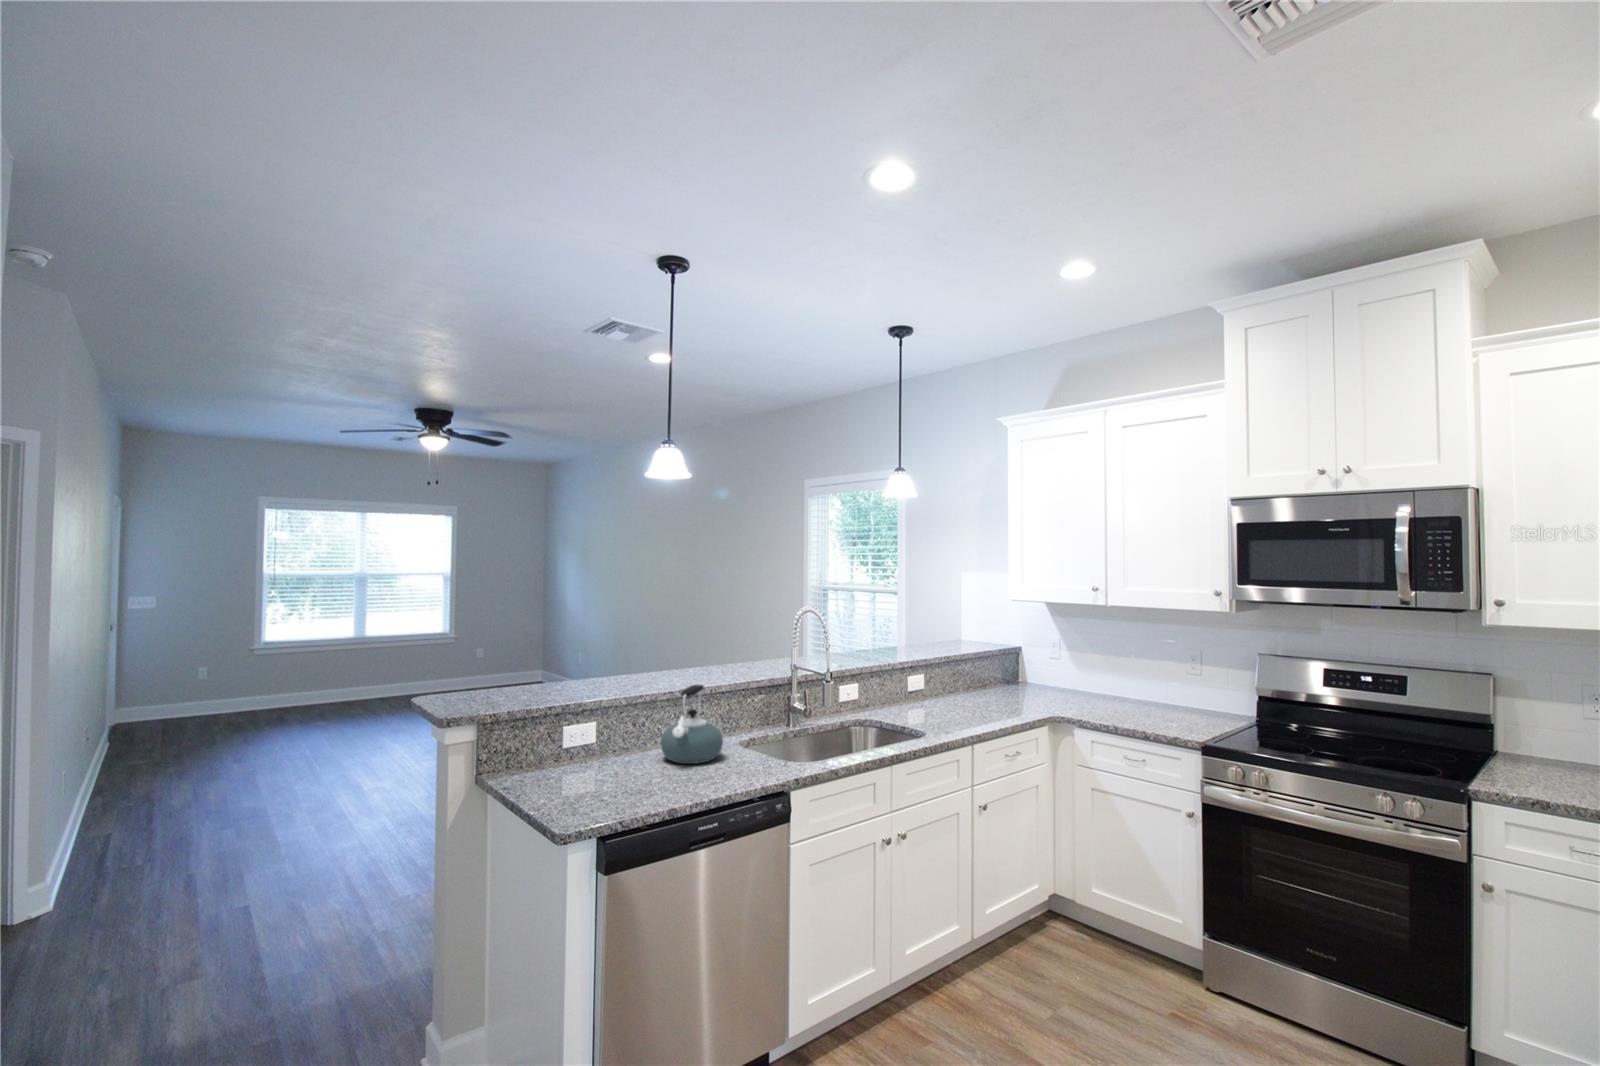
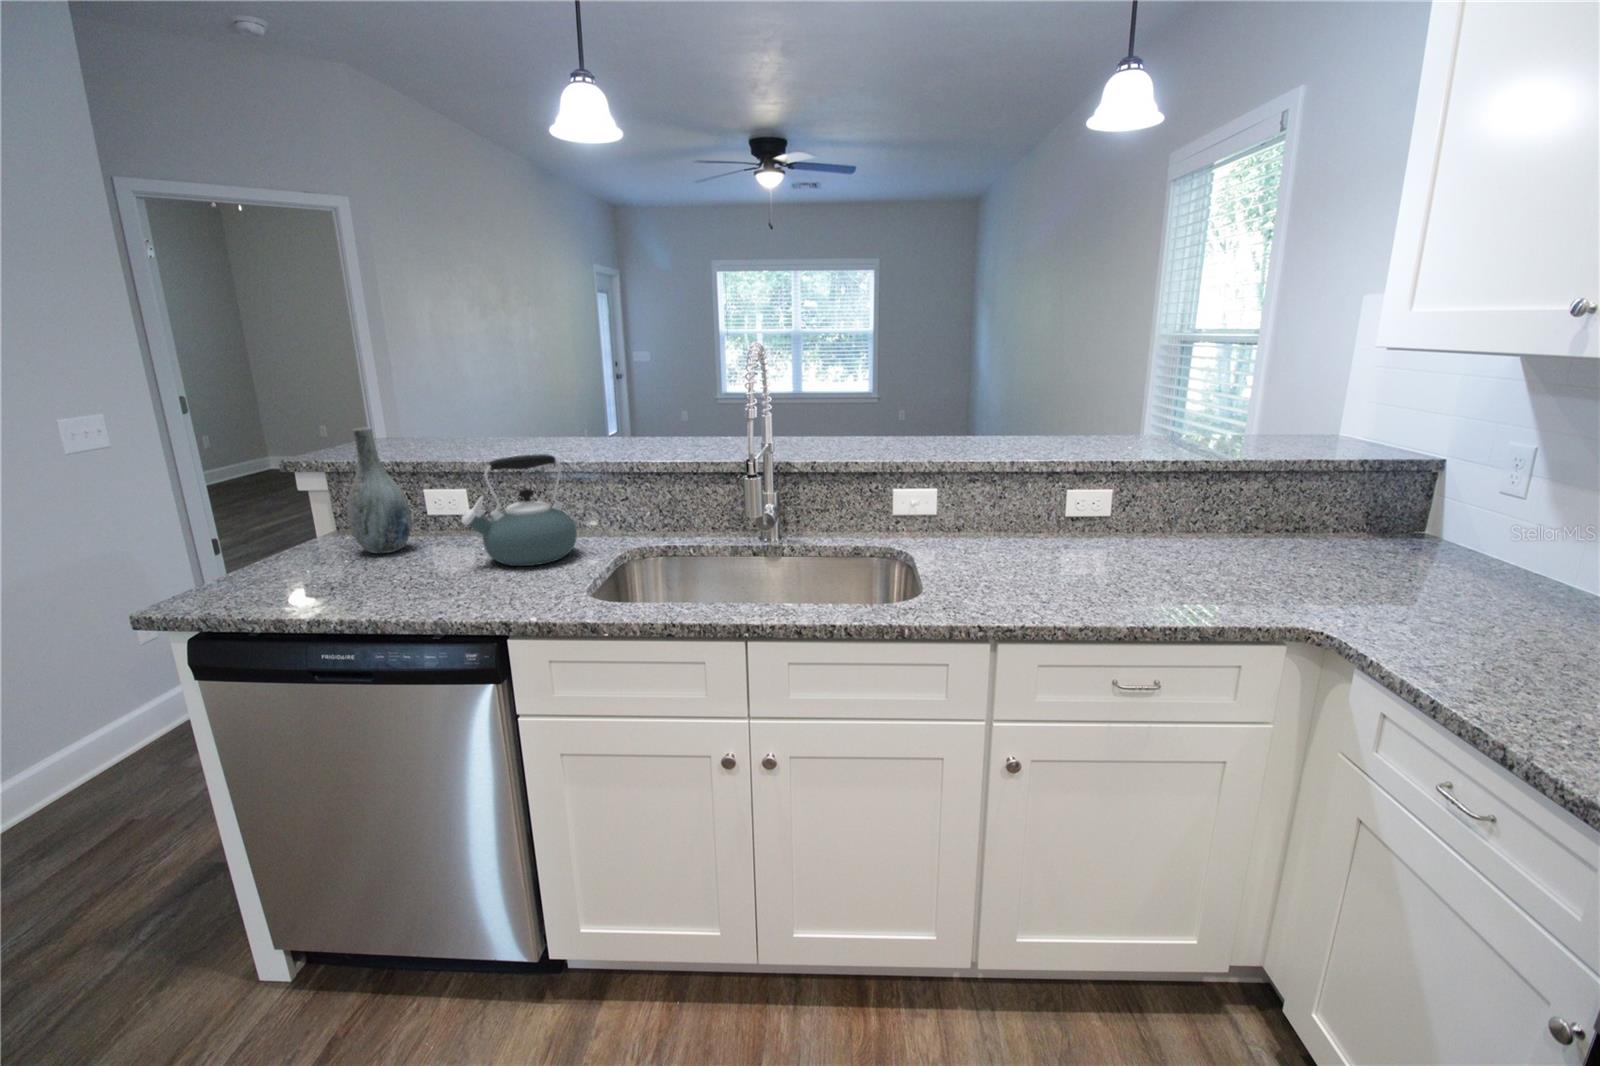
vase: none [552,678,597,779] -> present [347,427,411,553]

